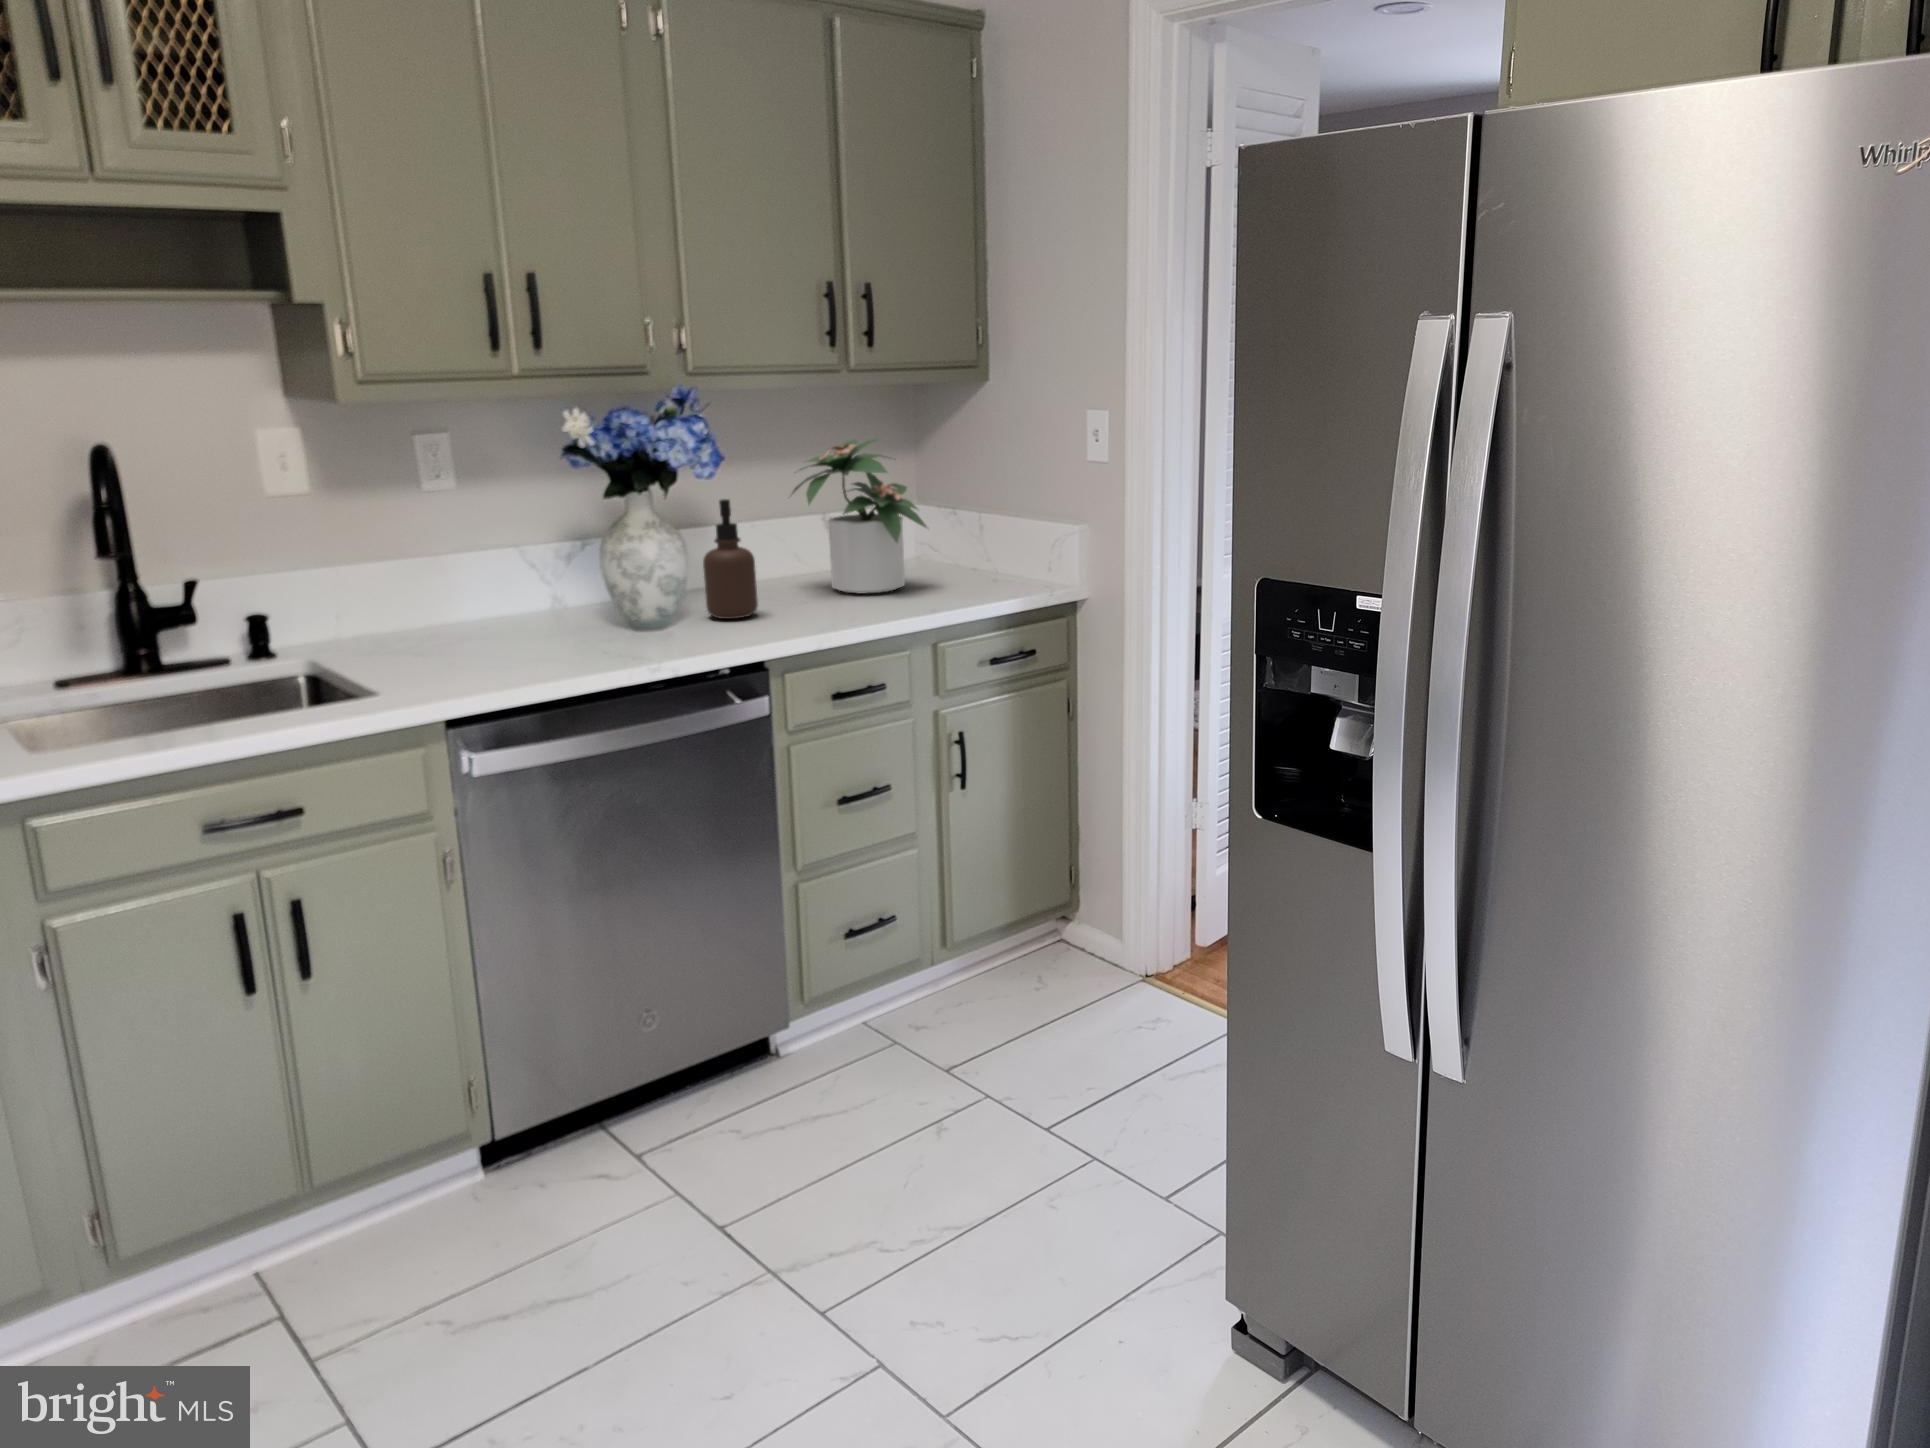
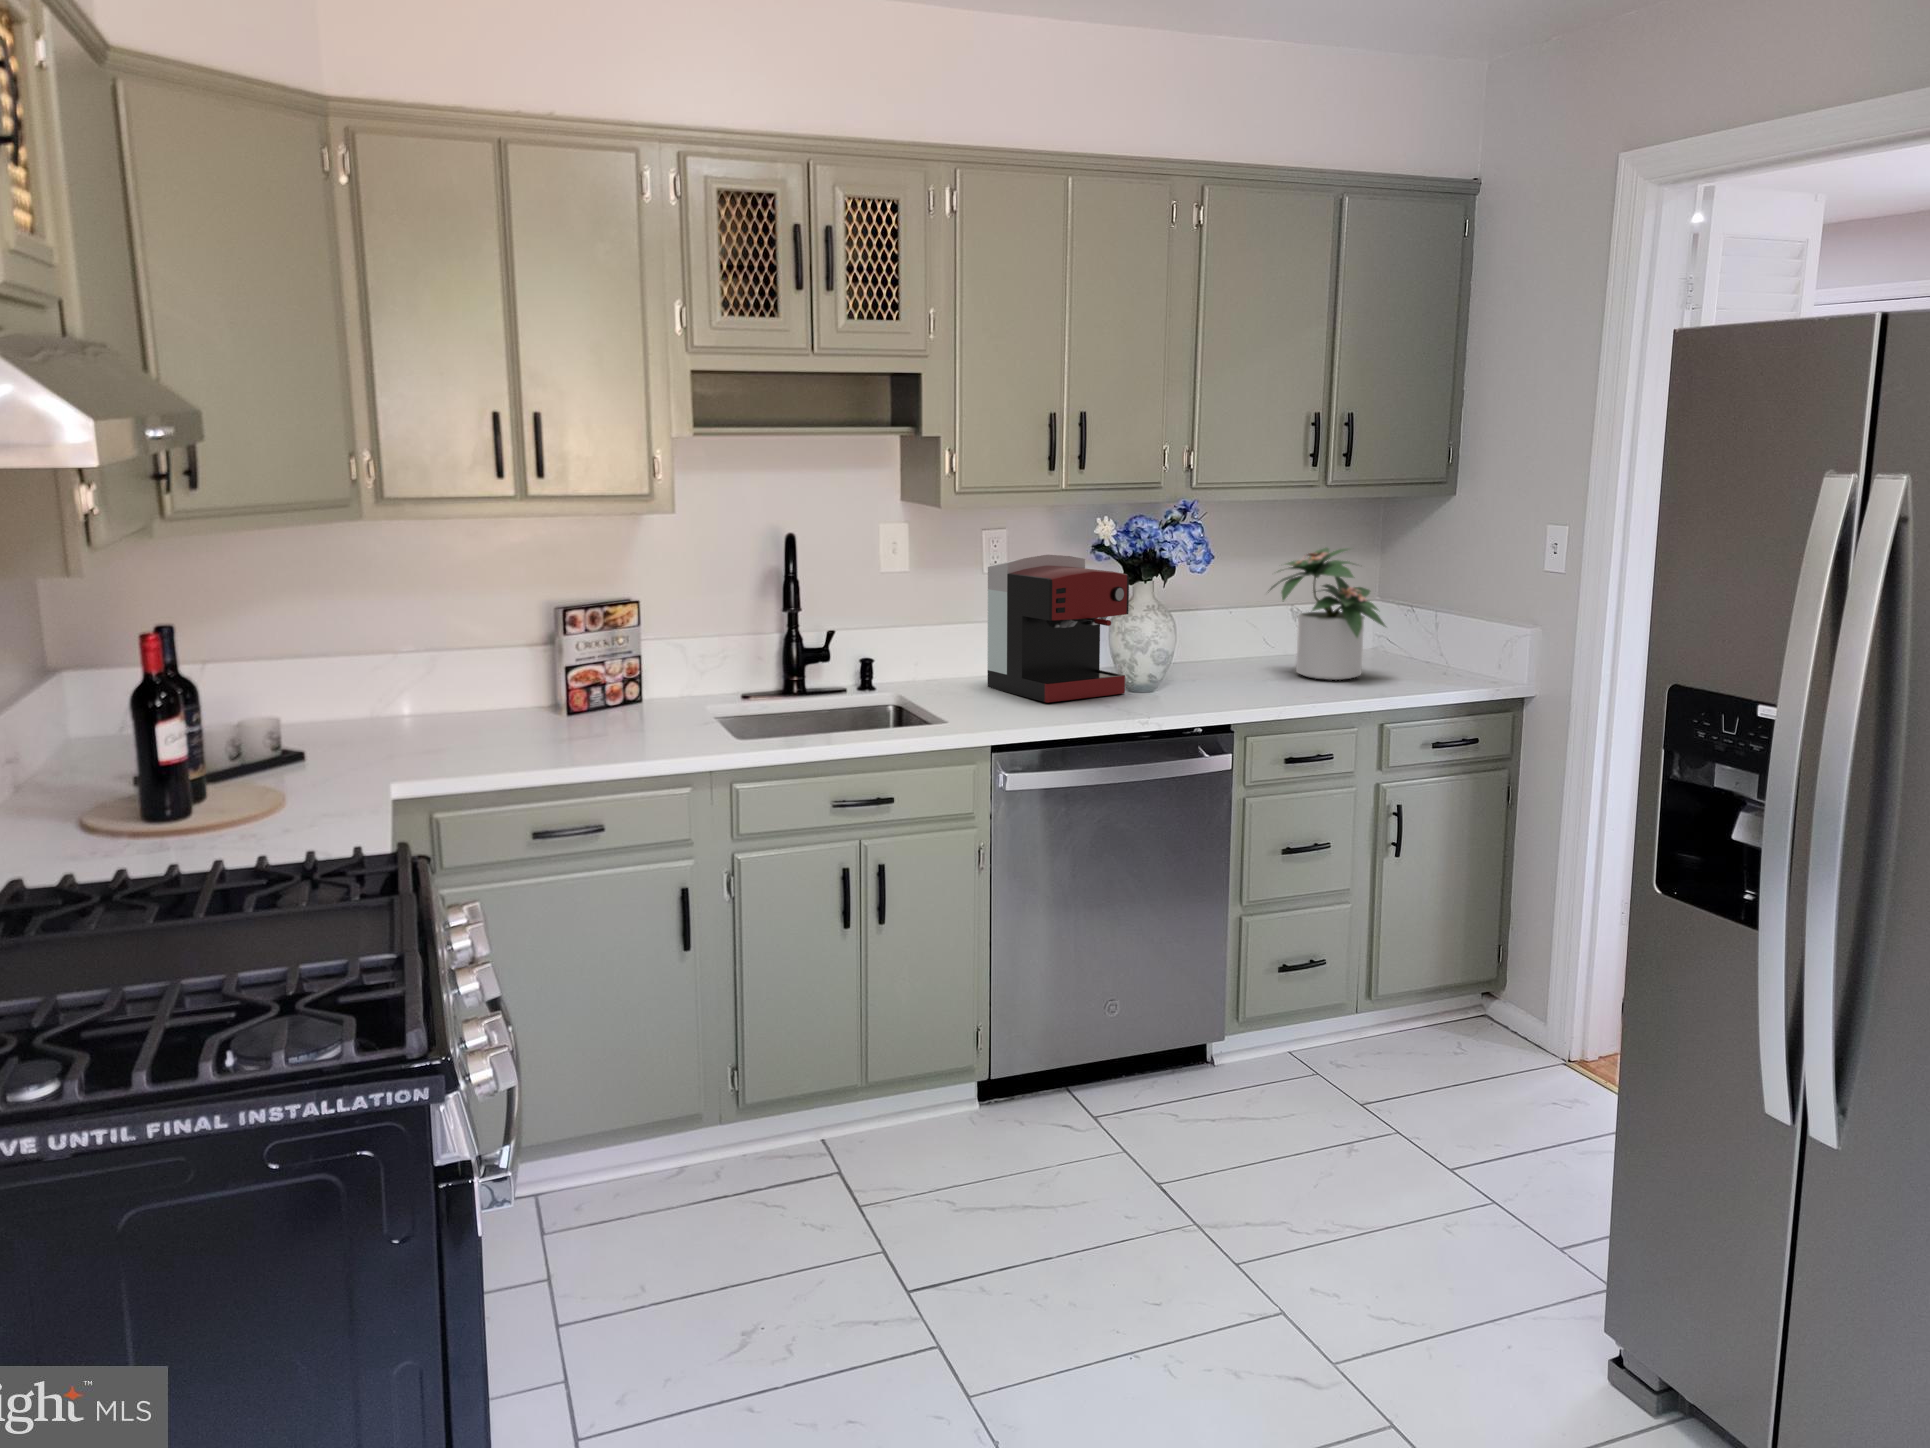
coffee maker: none [423,461,625,653] -> present [987,555,1129,702]
soap dispenser: present [703,499,758,619] -> none [1190,593,1233,691]

